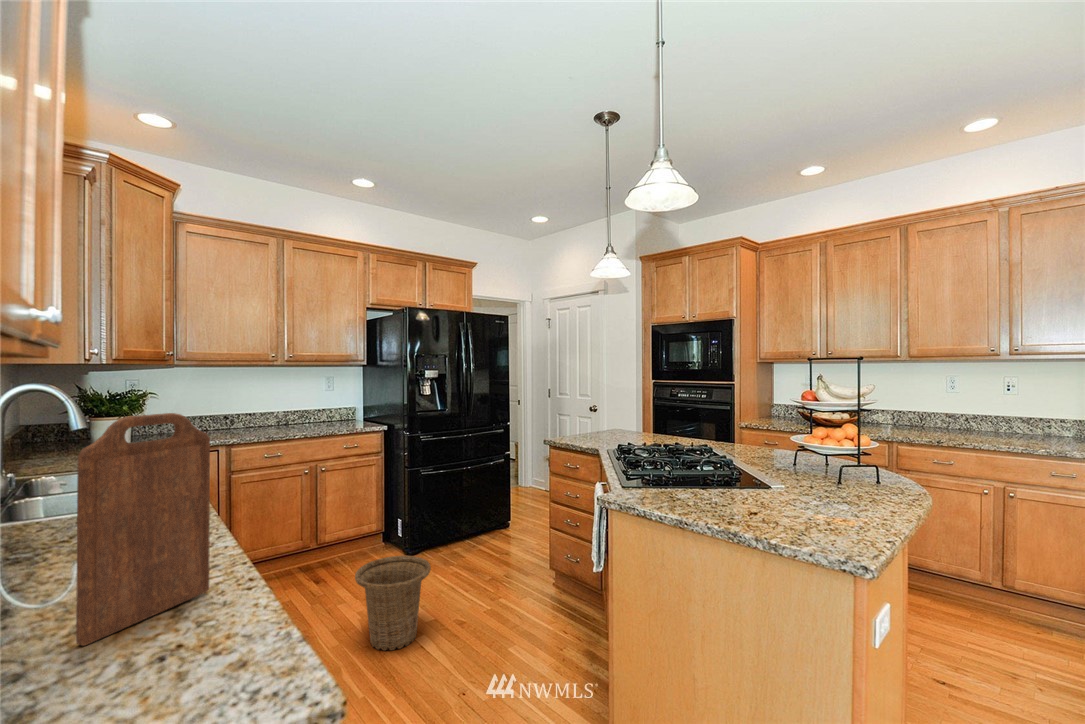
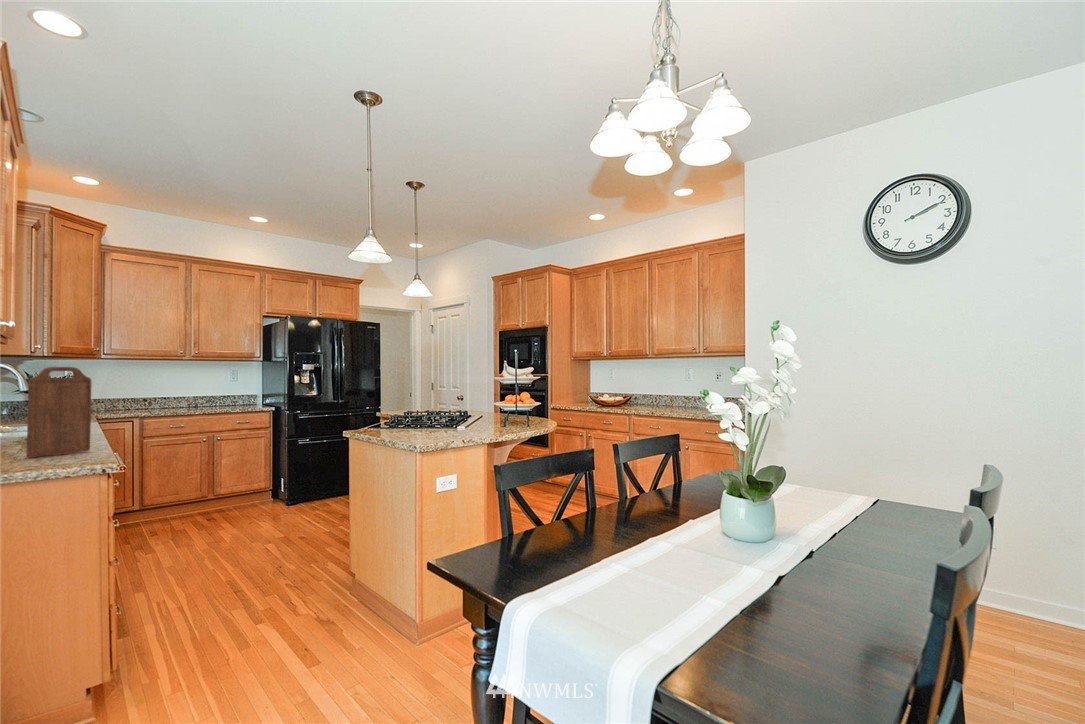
basket: present [355,556,431,650] -> none [222,492,280,551]

